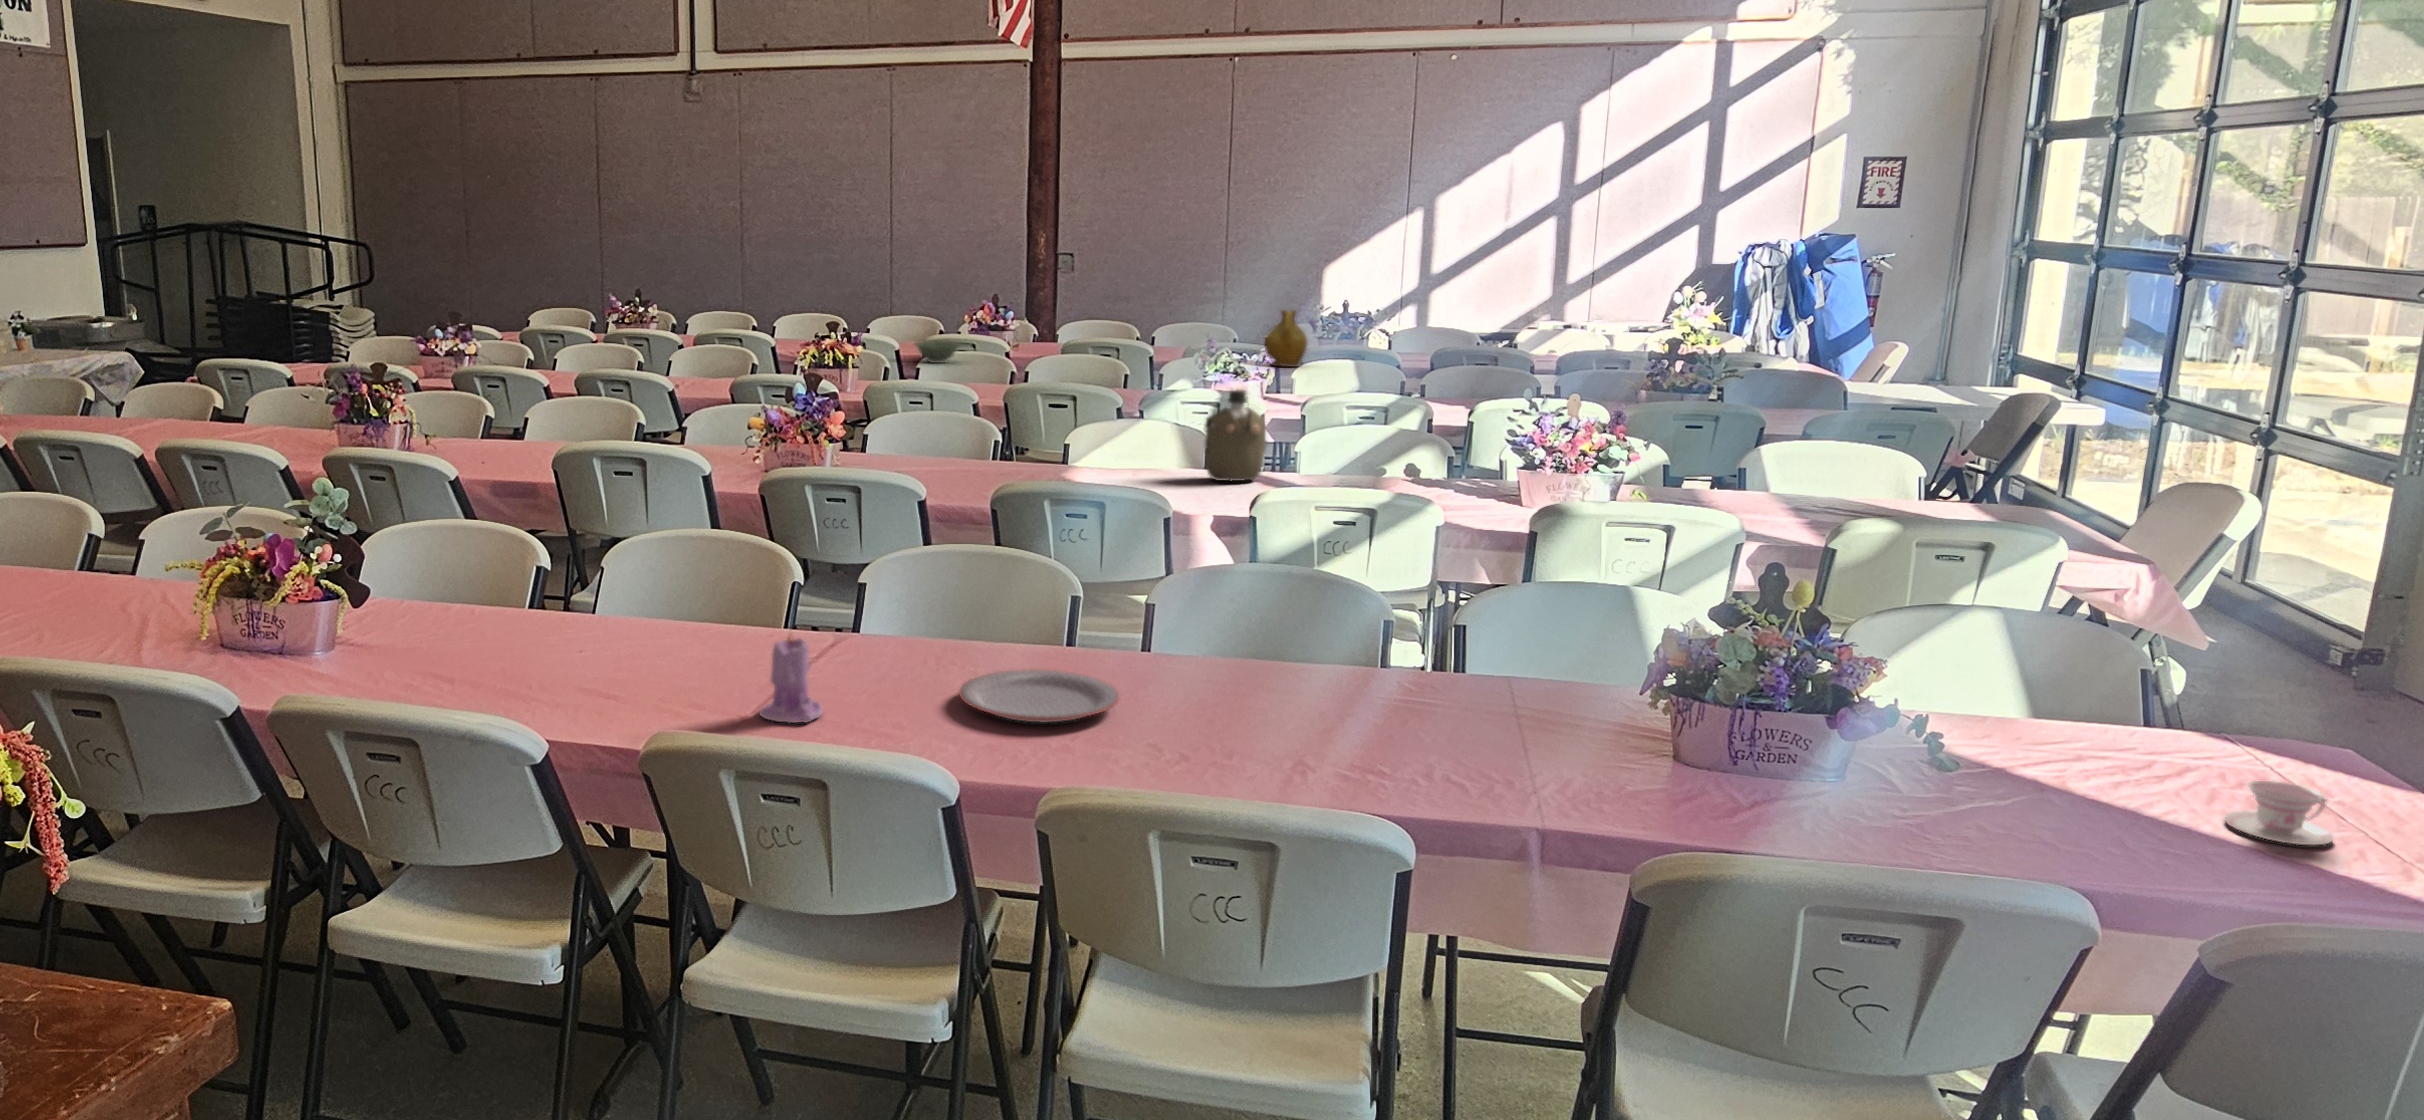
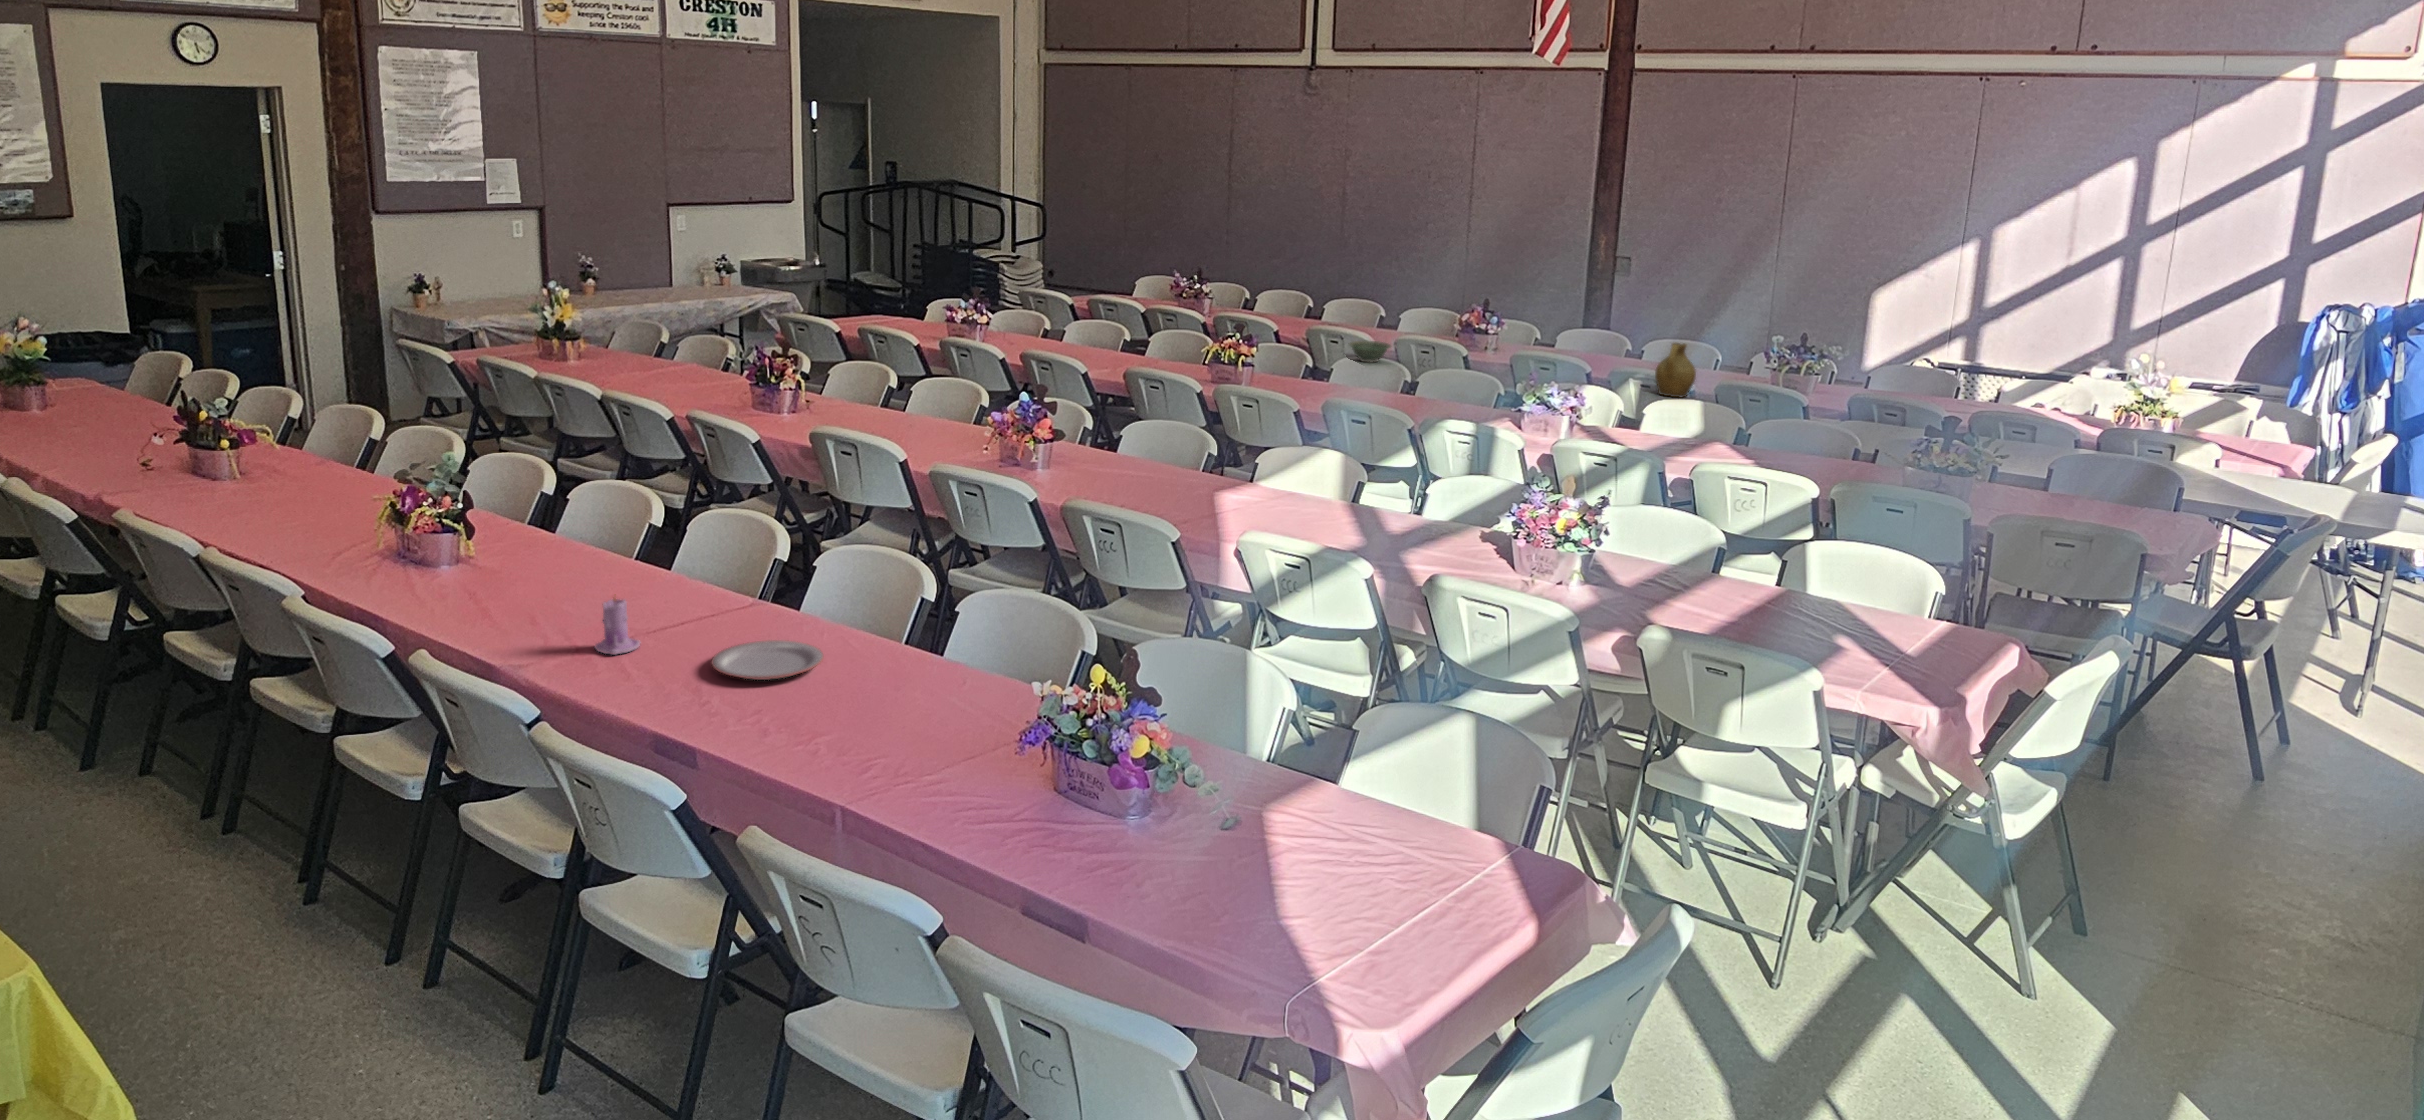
water bottle: present [1205,390,1266,481] -> none [1291,436,1343,513]
teacup: present [2225,781,2333,845] -> none [1328,856,1392,908]

